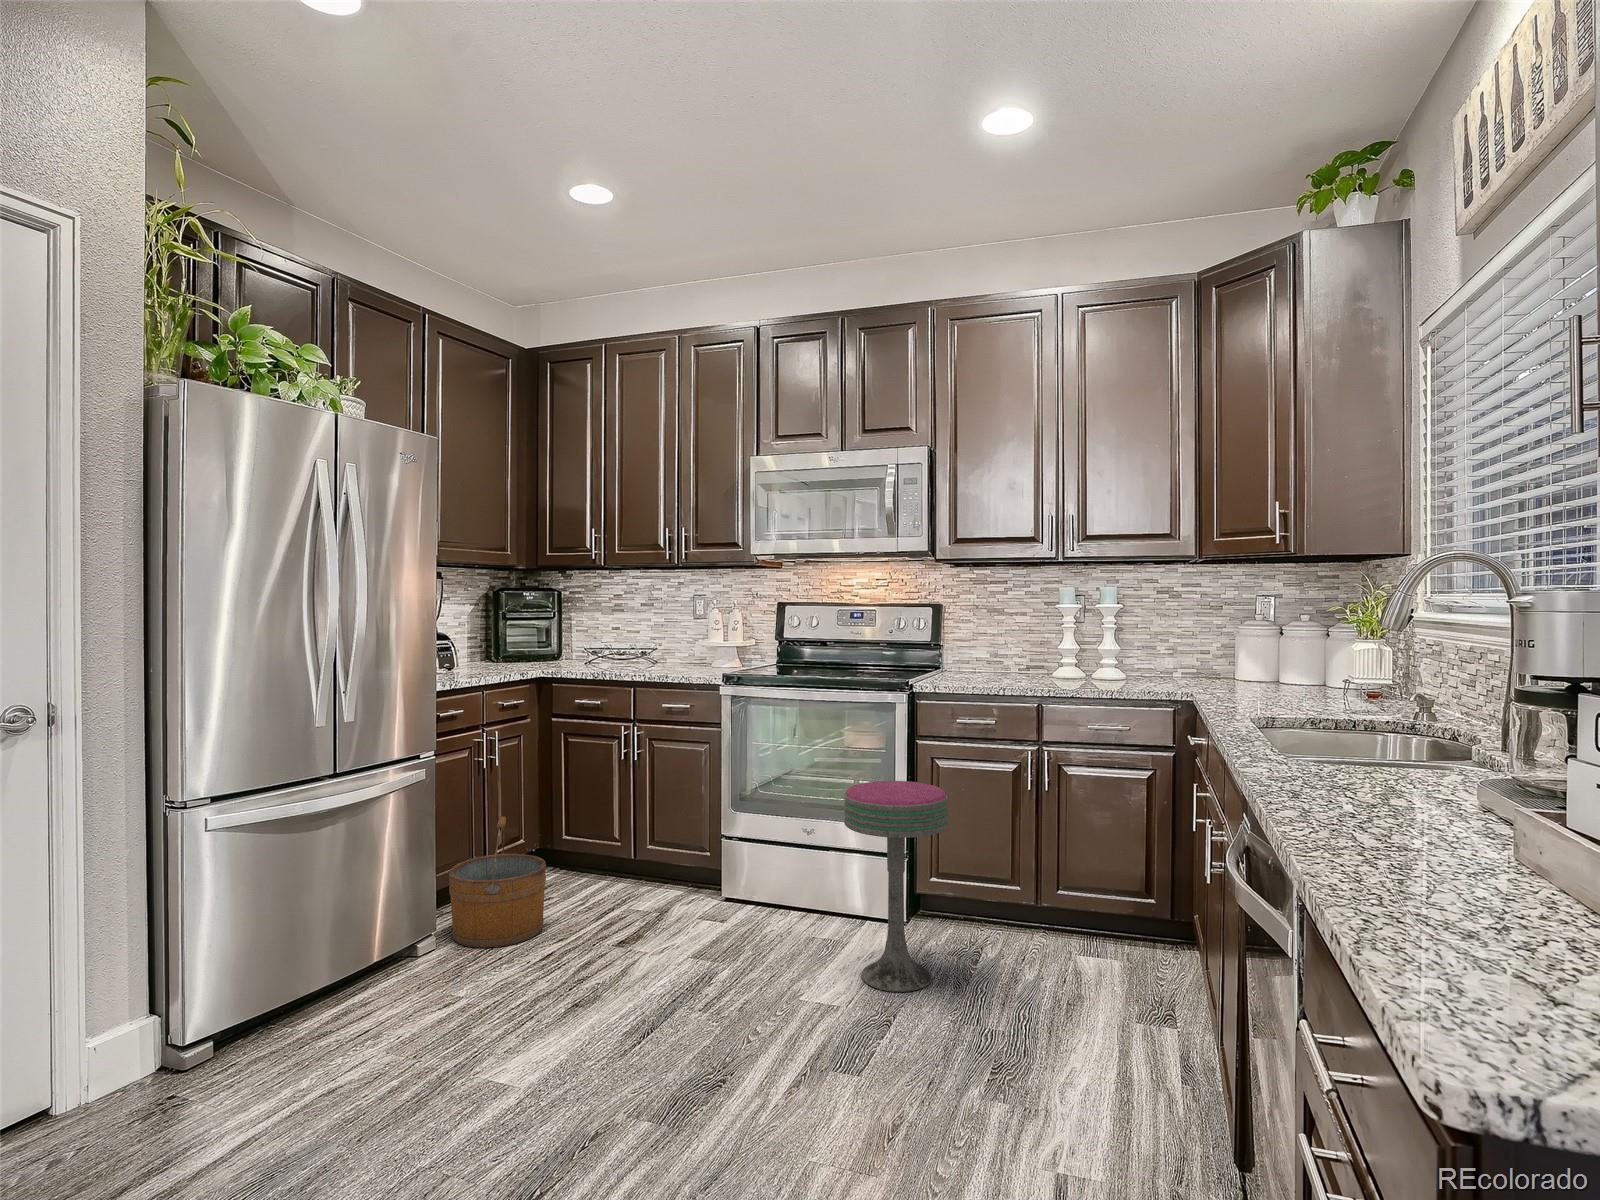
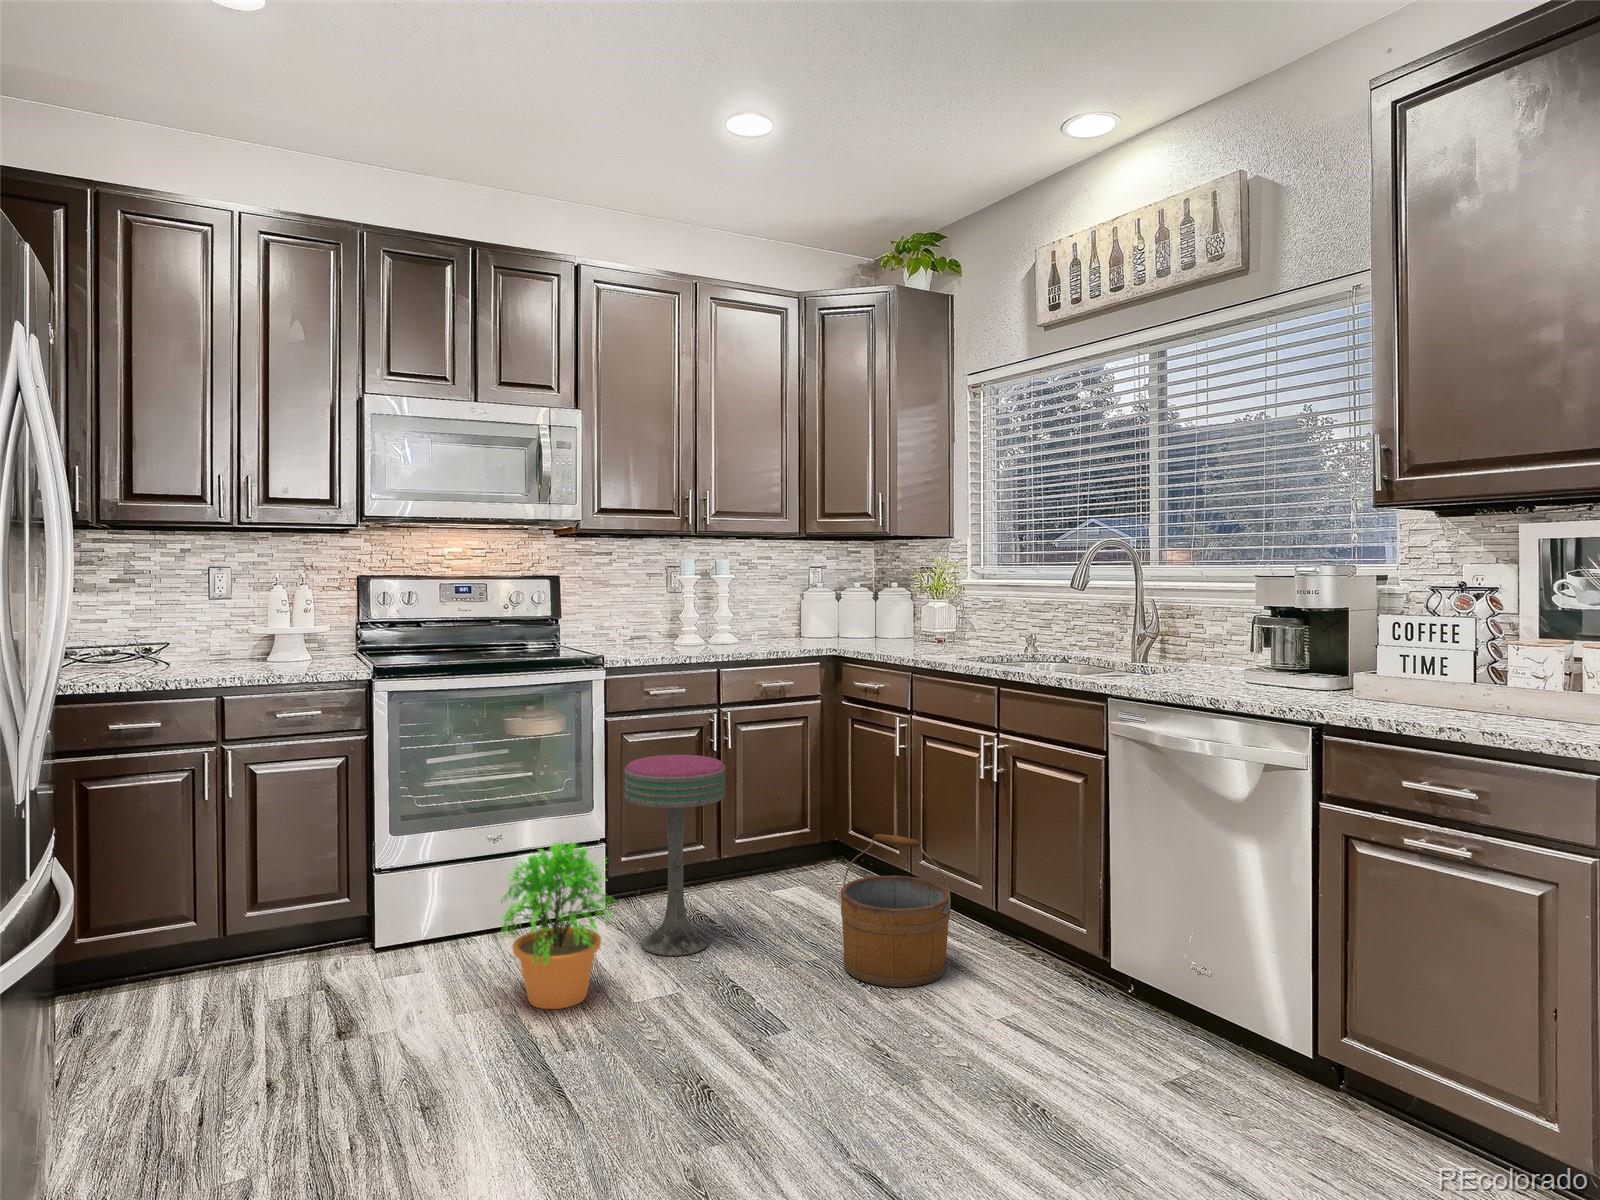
bucket: present [449,816,546,948] -> present [841,834,950,987]
potted plant: none [672,839,797,997] -> present [499,842,612,1009]

